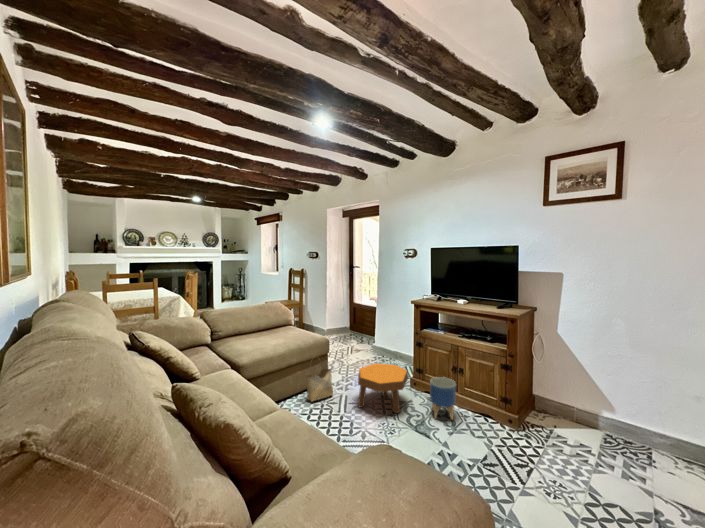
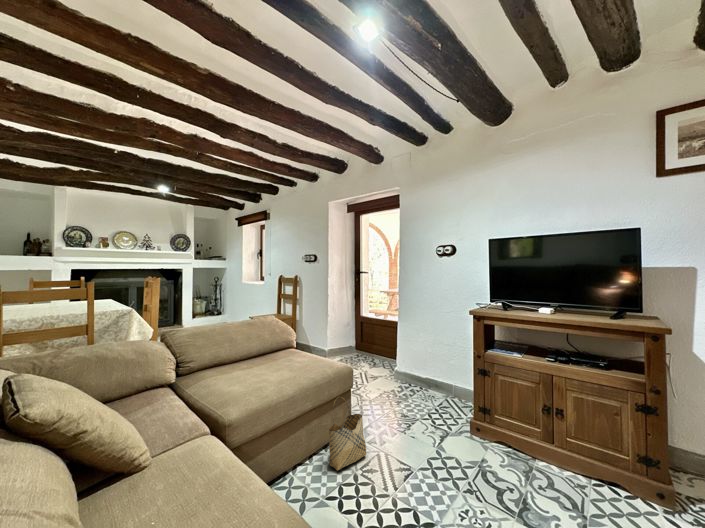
footstool: present [358,364,408,413] -> none [404,403,486,487]
planter: present [430,377,456,420] -> none [522,424,567,497]

